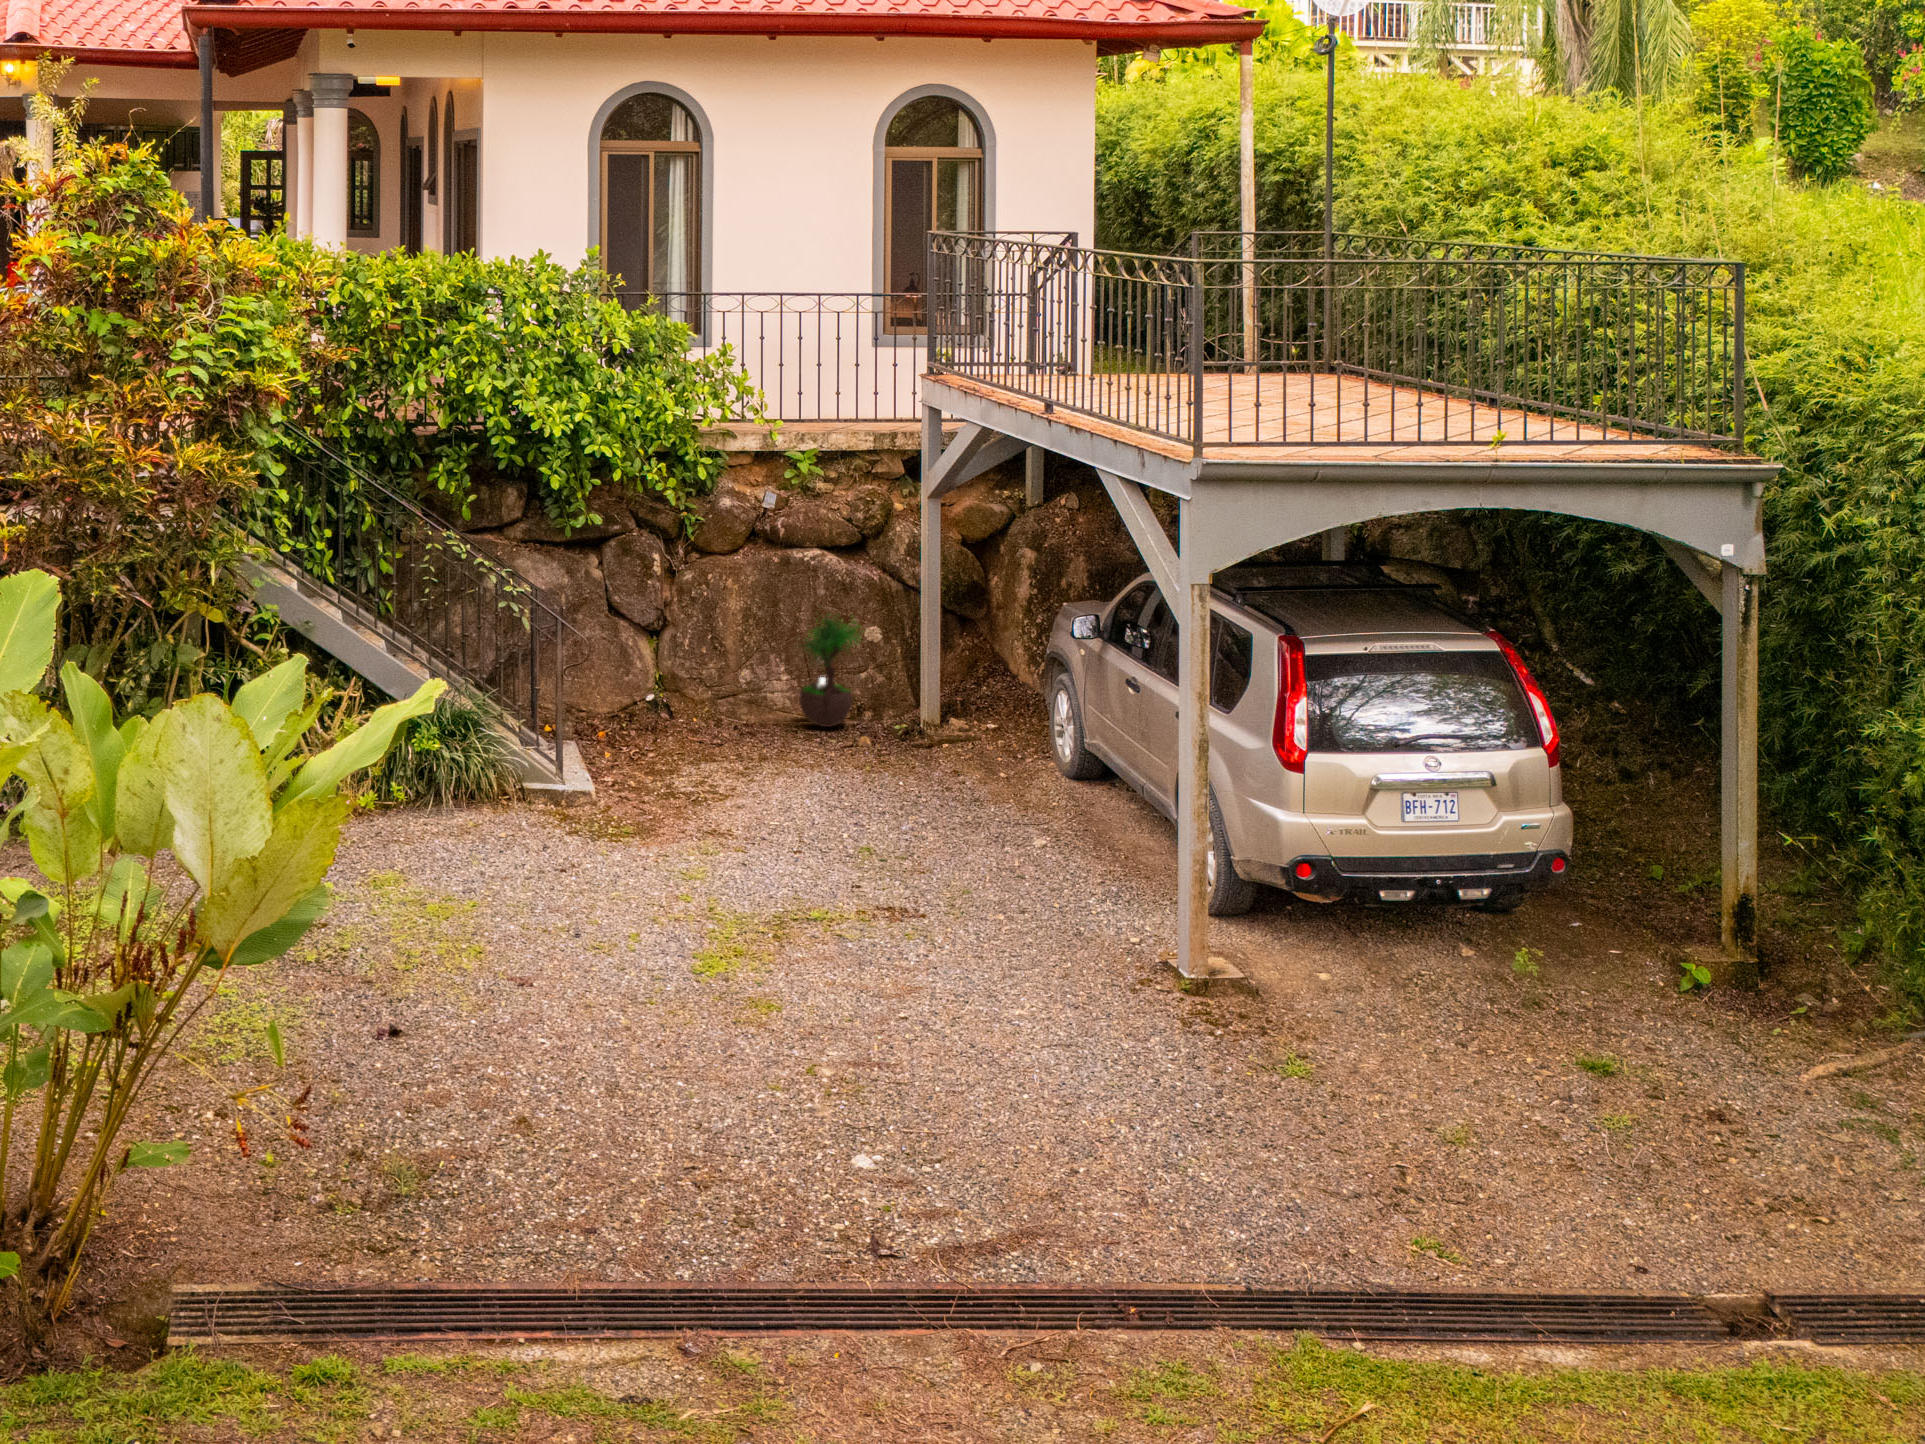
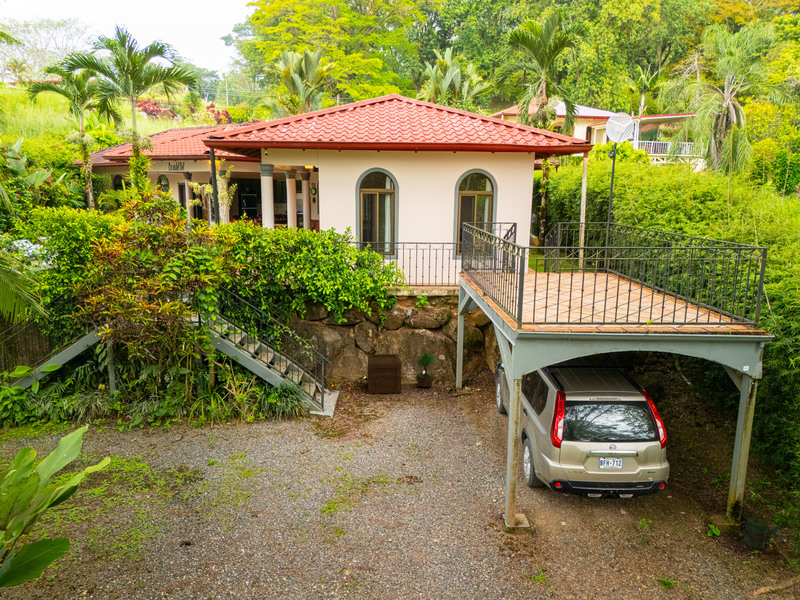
wooden crate: none [649,627,766,744] -> present [367,354,402,394]
watering can: none [1761,940,1874,1016] -> present [740,517,787,549]

